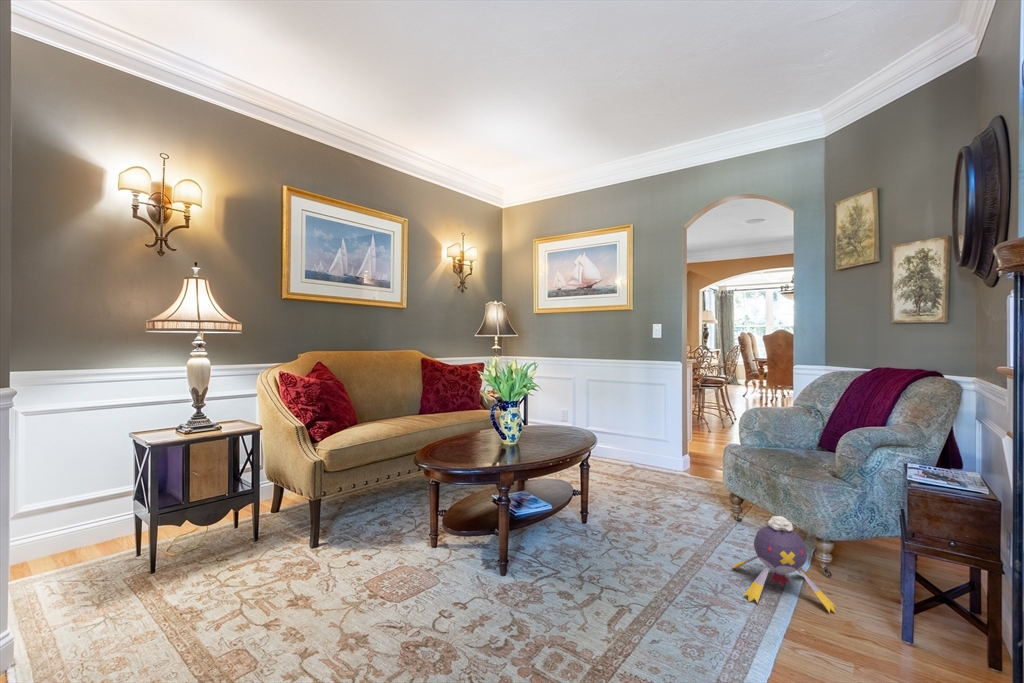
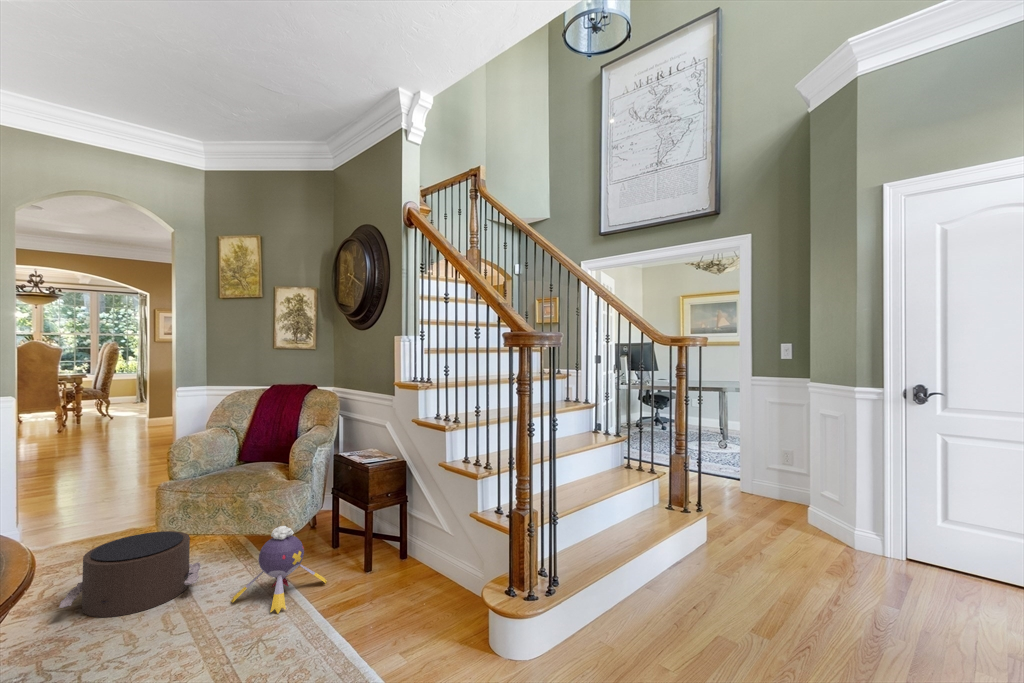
pouf: none [644,476,744,540] -> present [59,531,200,617]

